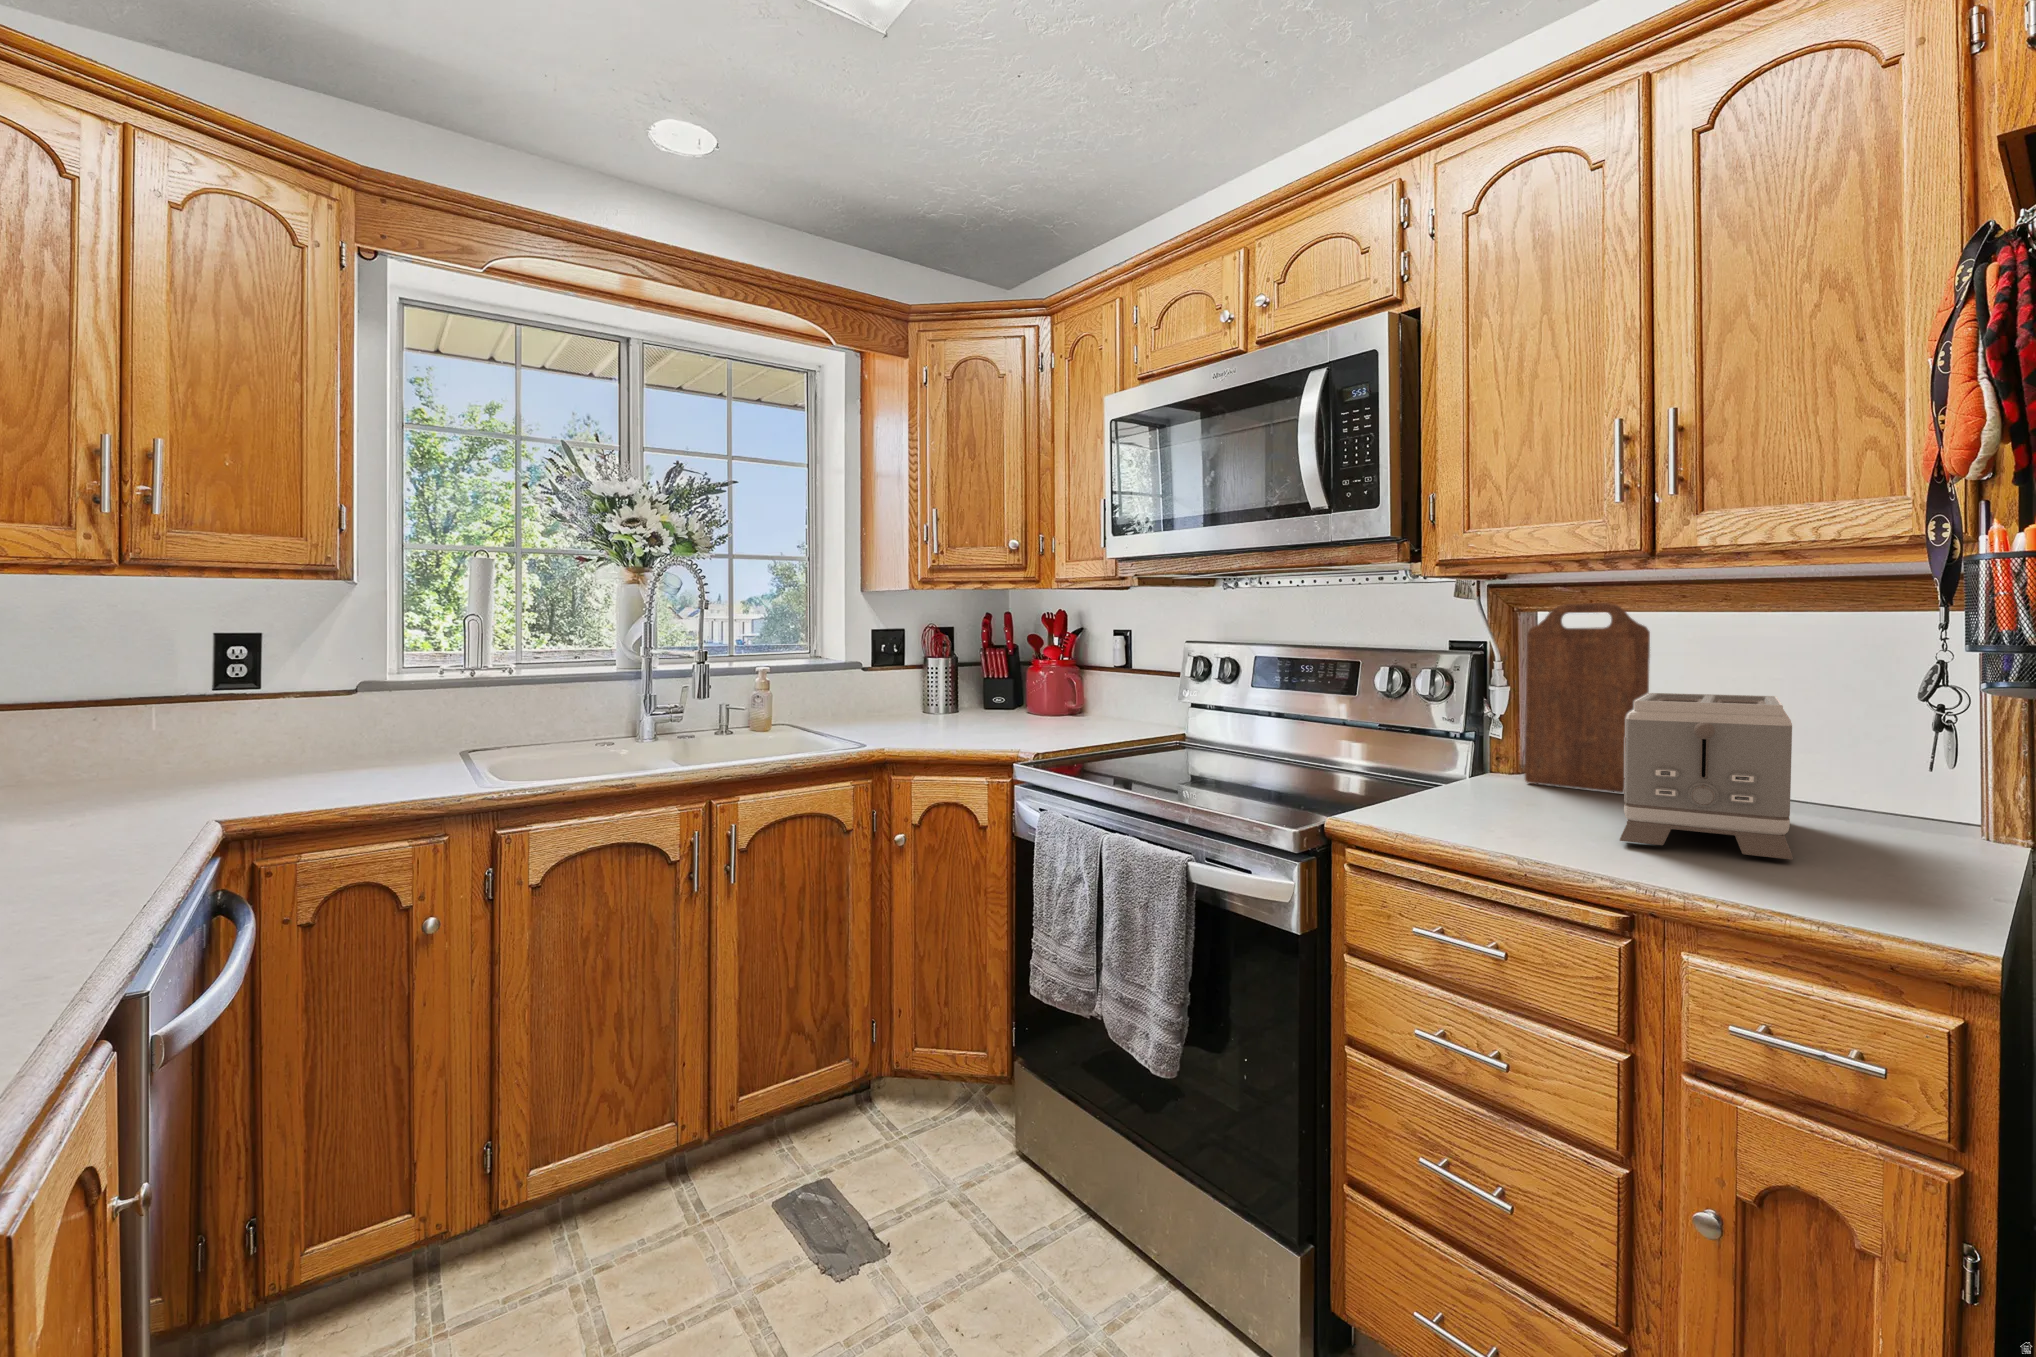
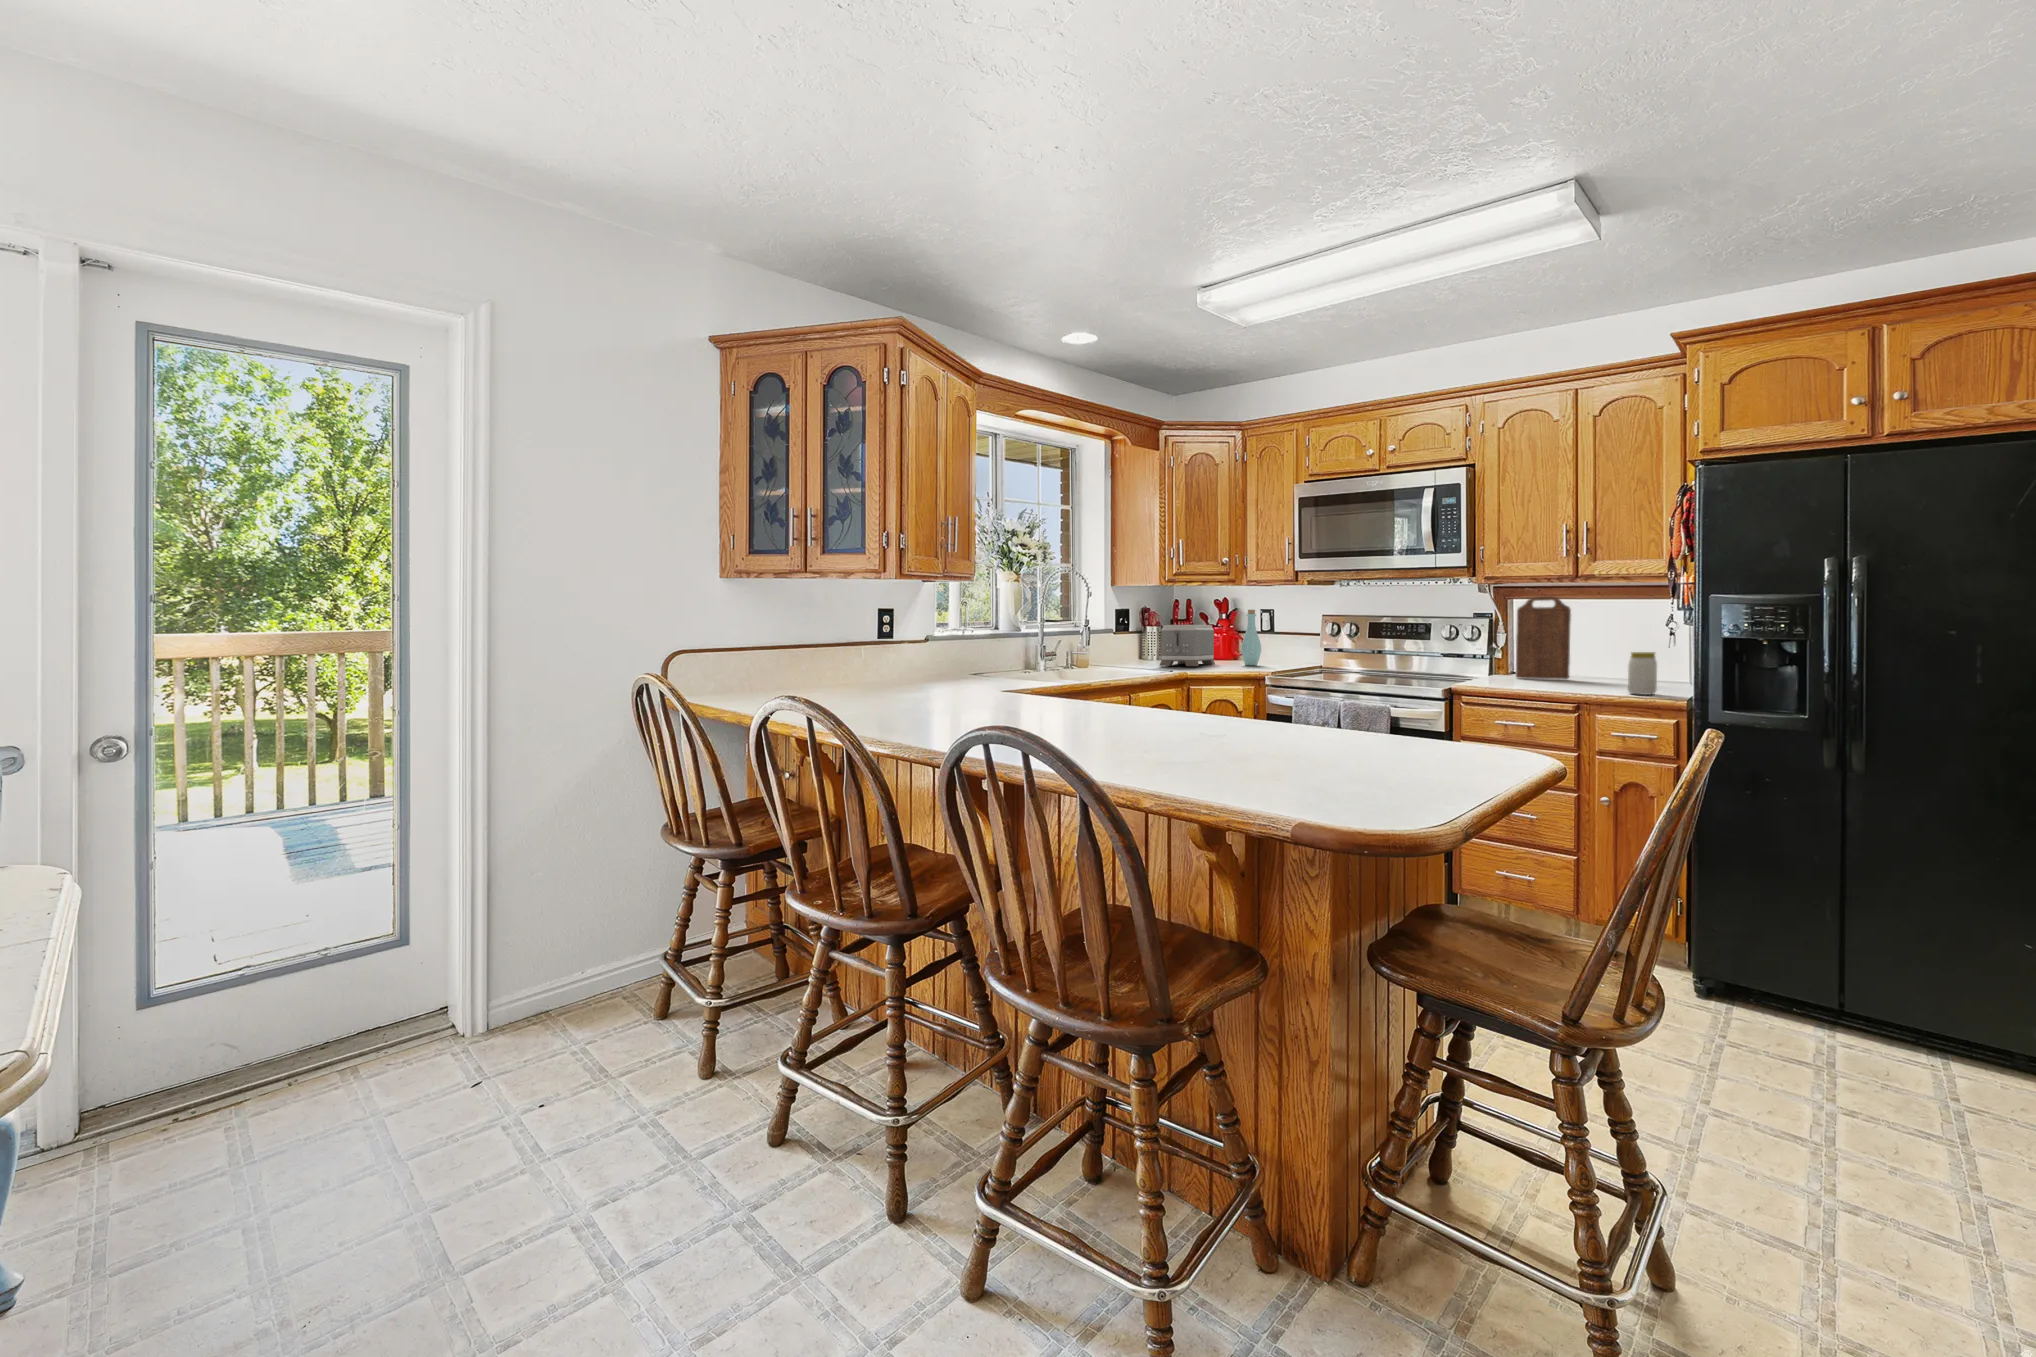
bottle: none [1058,629,1092,726] -> present [1241,610,1261,665]
toaster: present [1620,693,1793,860] -> present [1160,625,1215,666]
jar: none [1788,766,1888,904] -> present [1628,652,1657,695]

